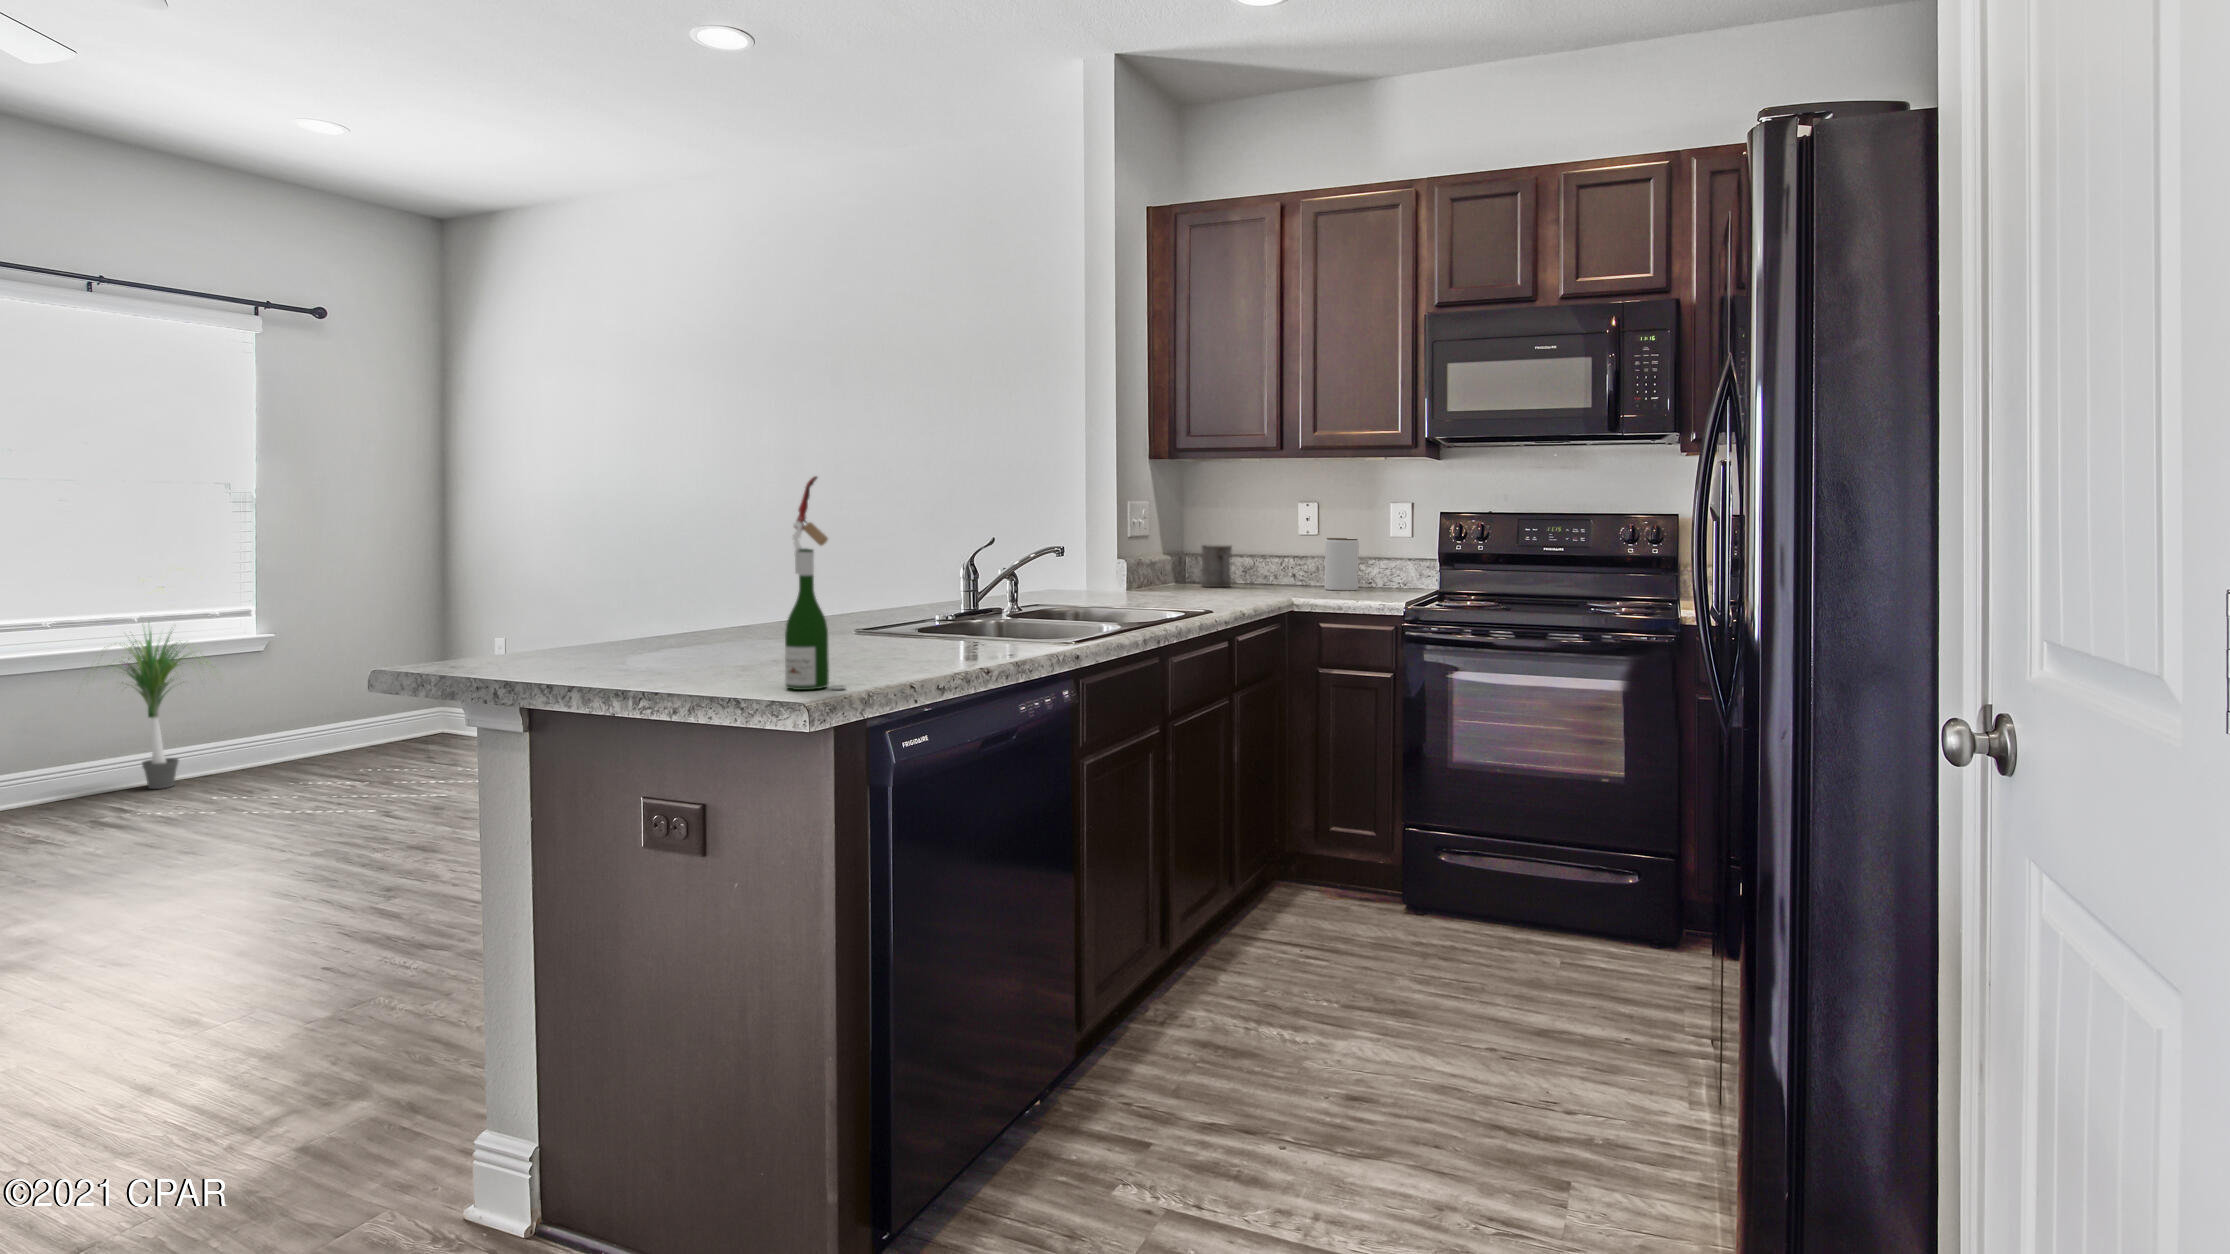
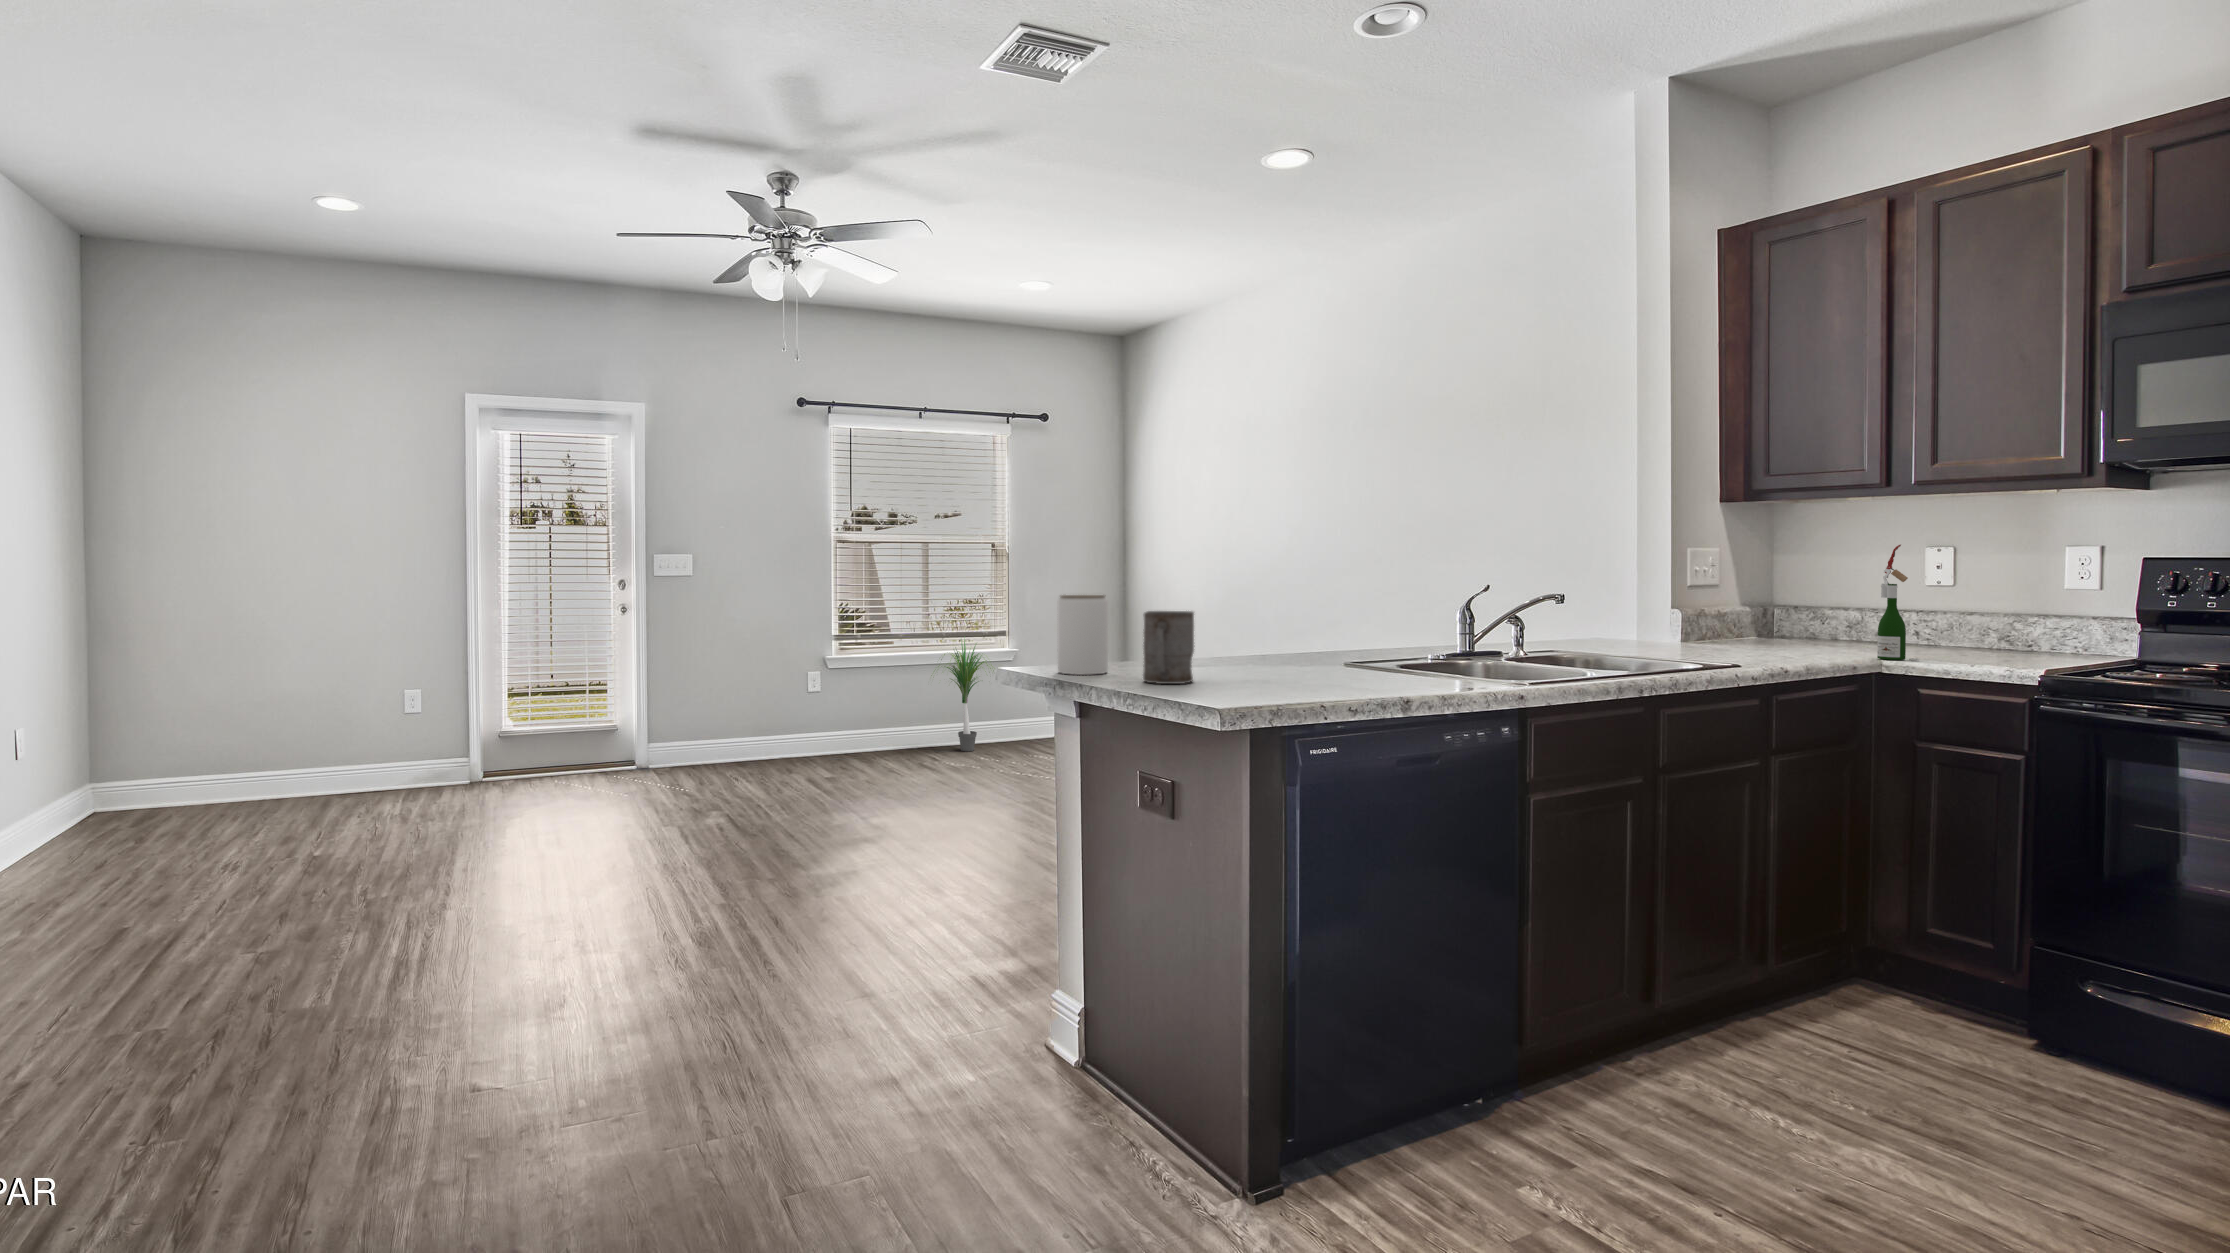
wine bottle: present [785,476,845,690] -> present [1877,545,1919,661]
jar: present [1325,538,1359,590] -> present [1058,595,1108,675]
mug: present [1201,545,1232,587] -> present [1143,611,1194,684]

